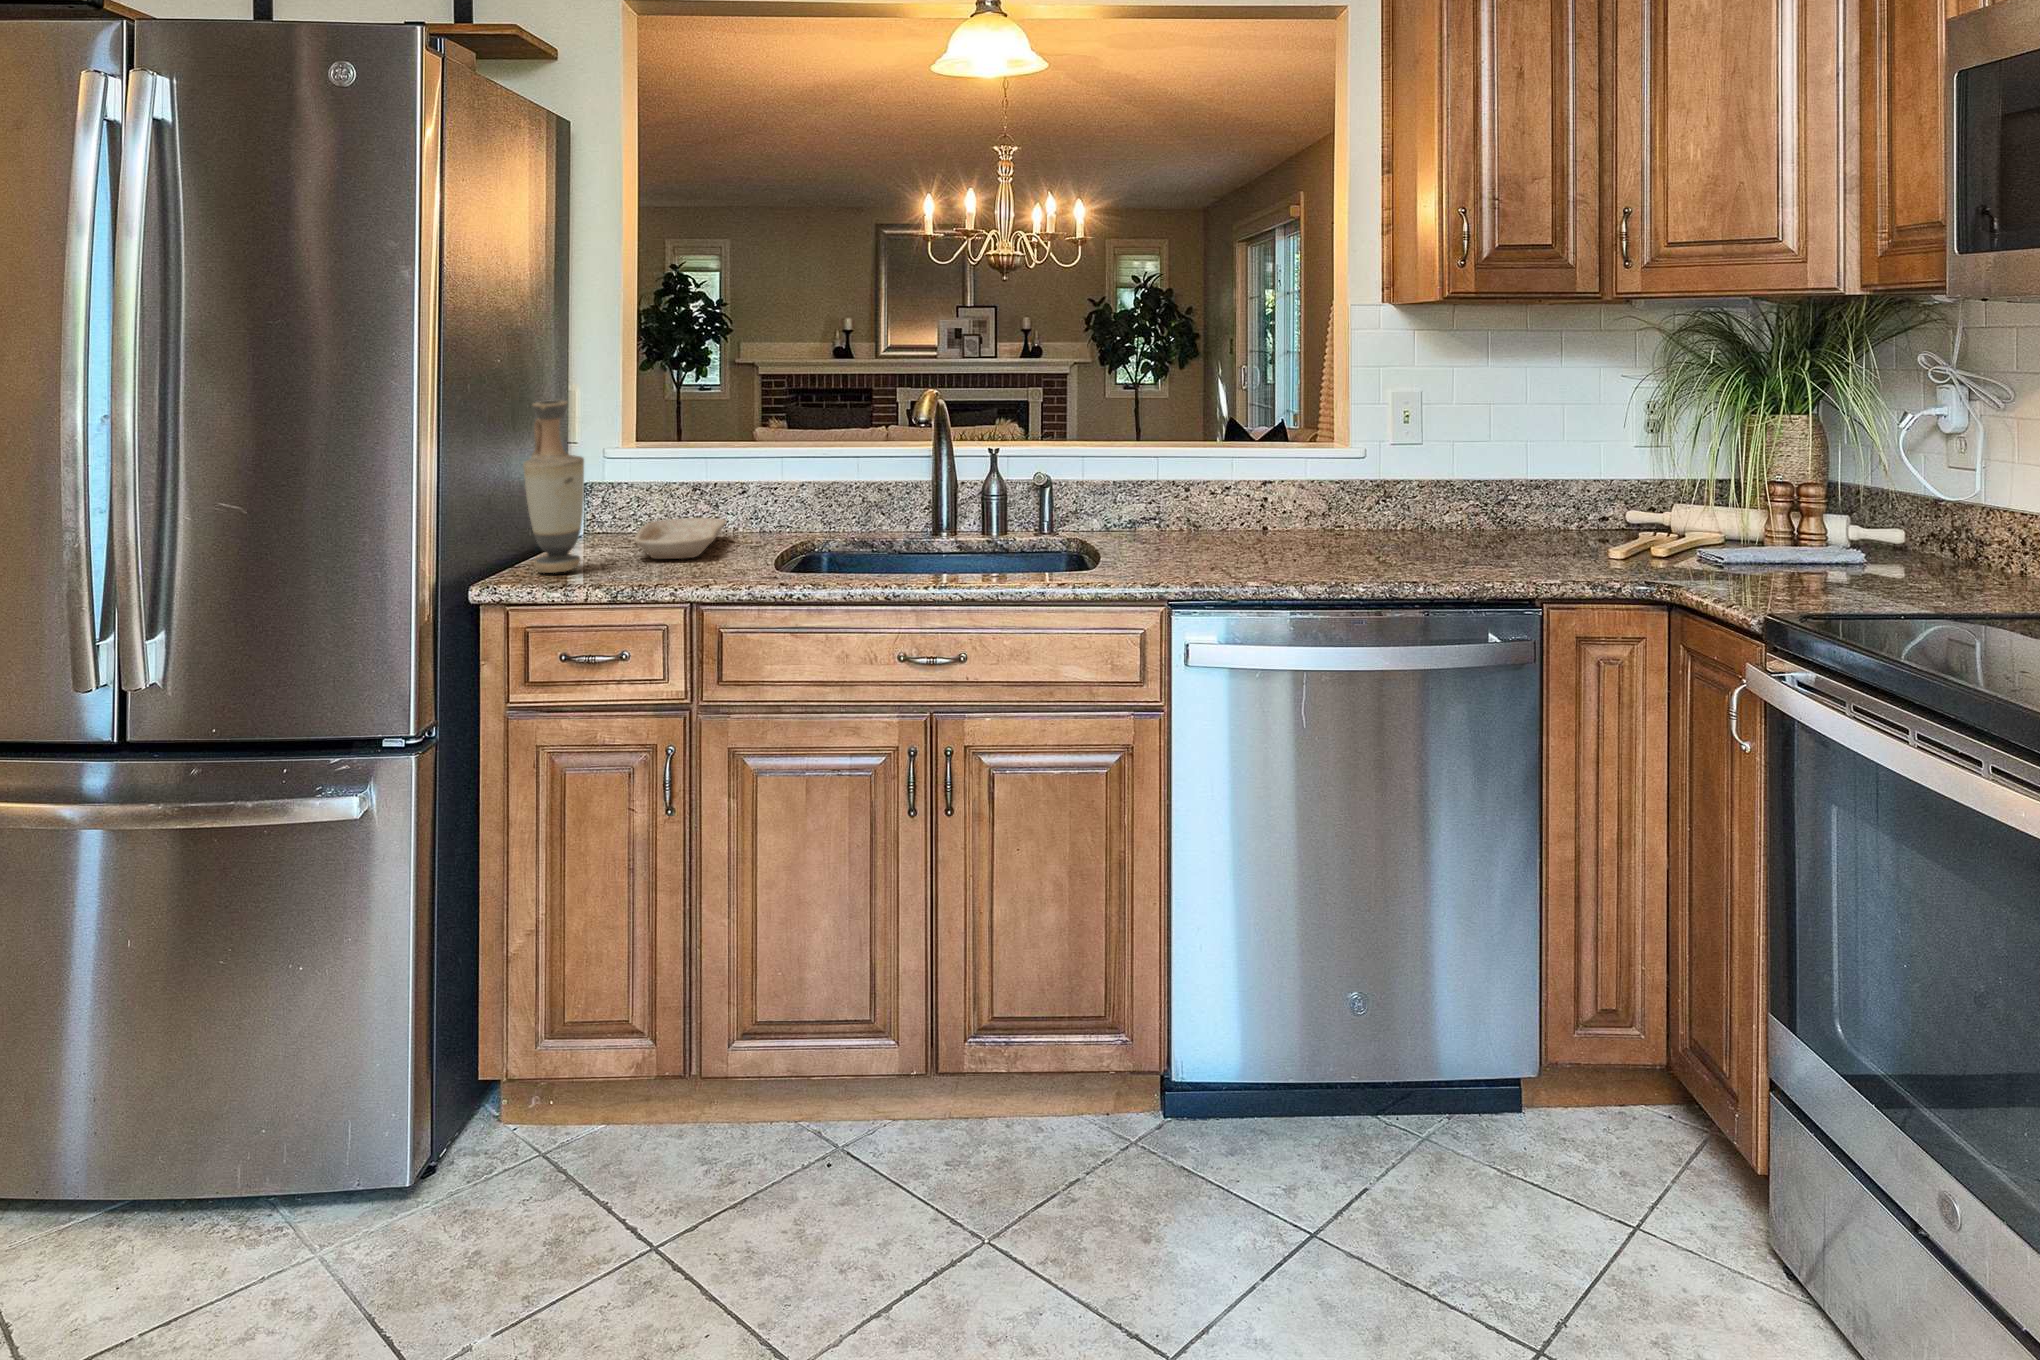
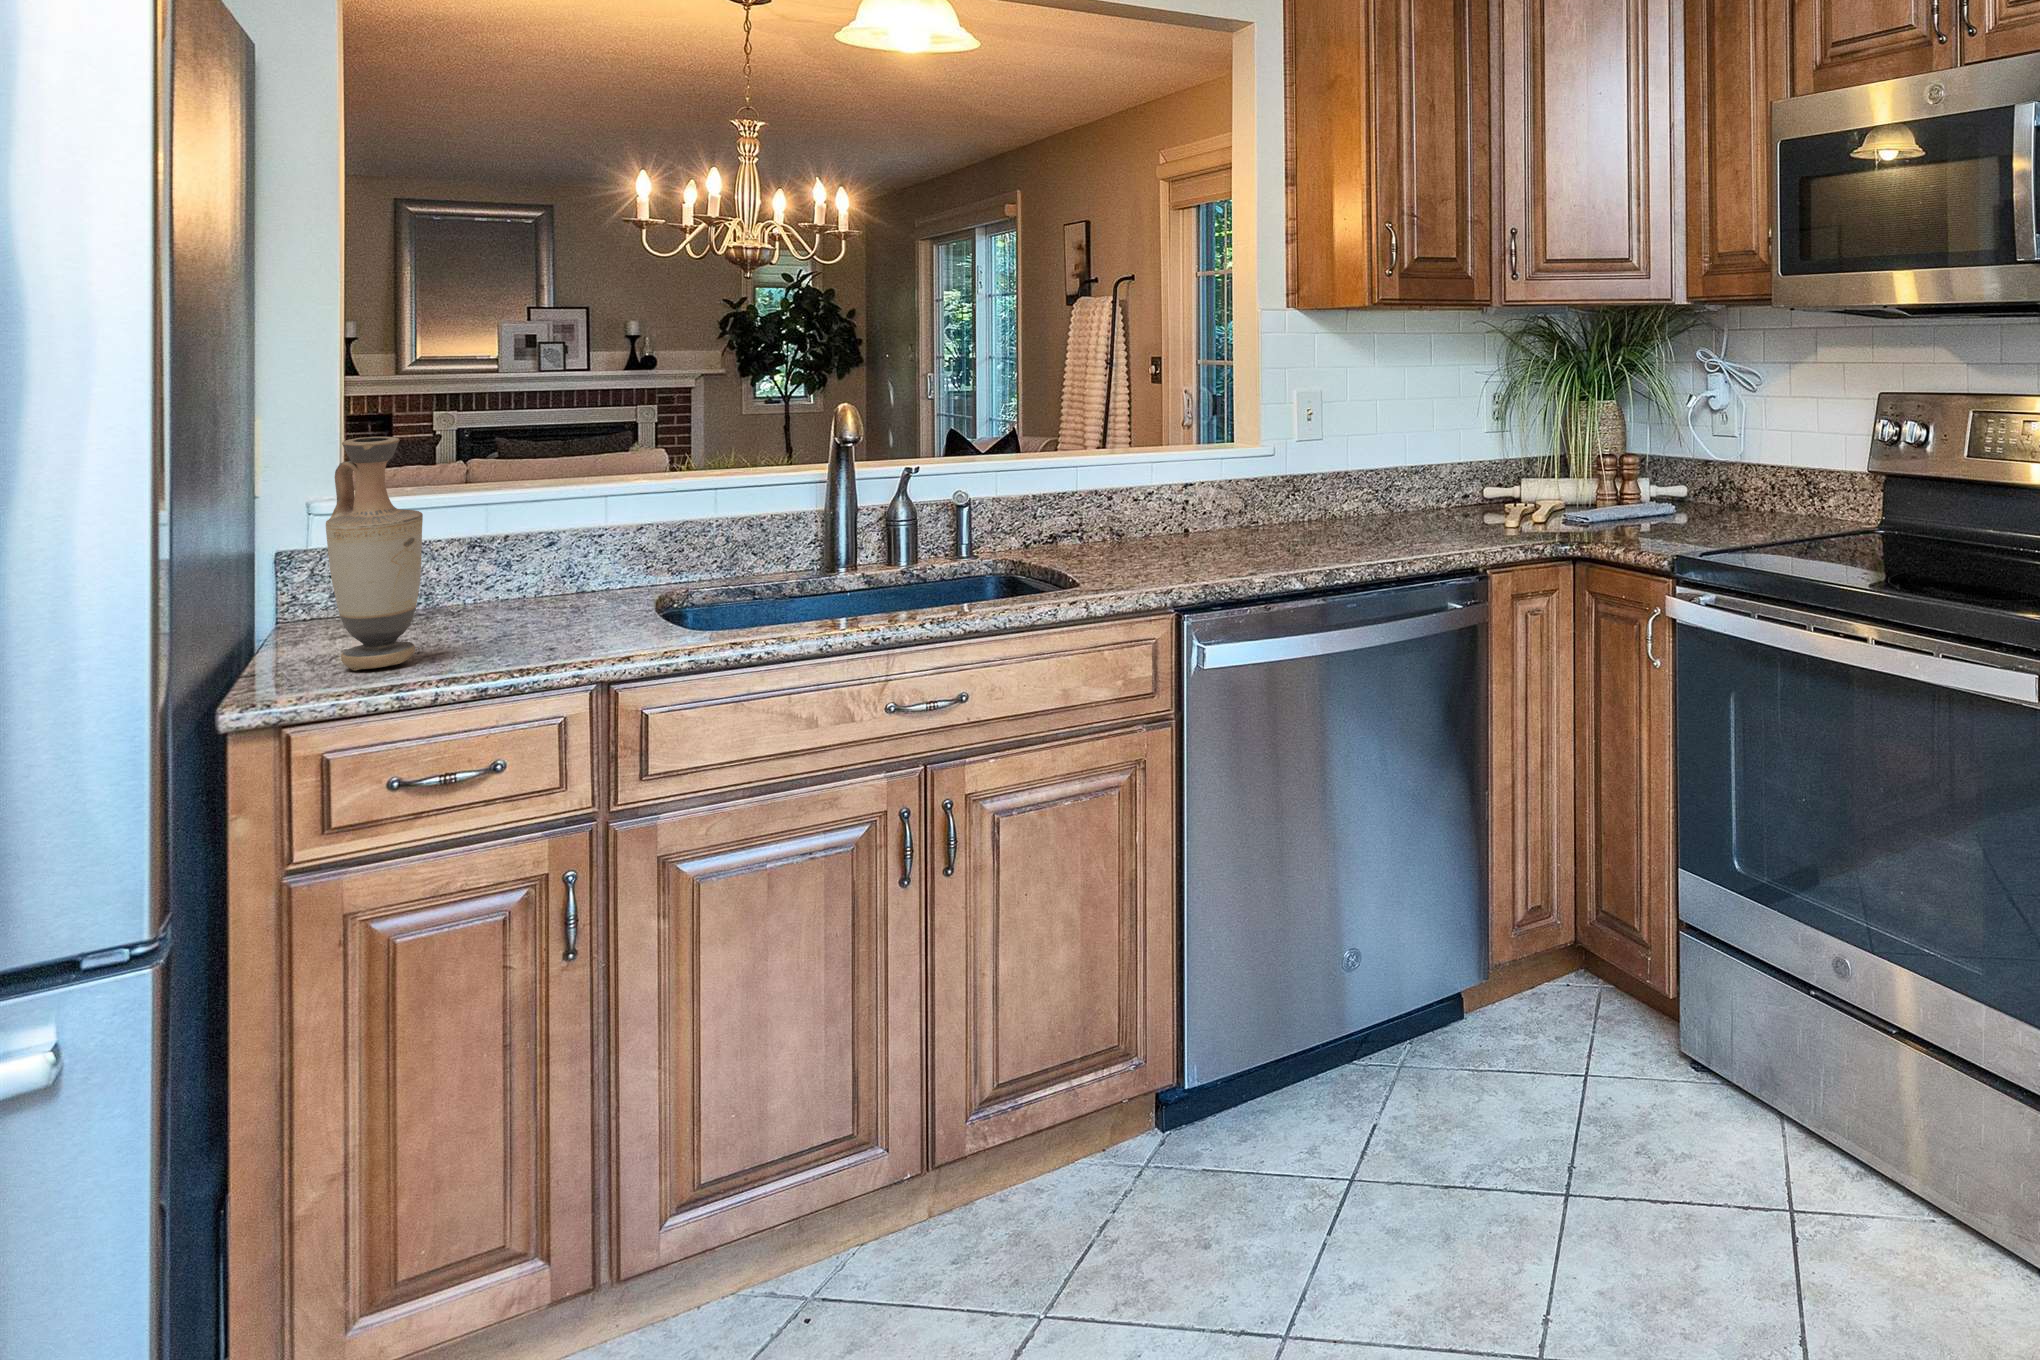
tray: present [634,518,727,559] -> none [429,581,584,637]

